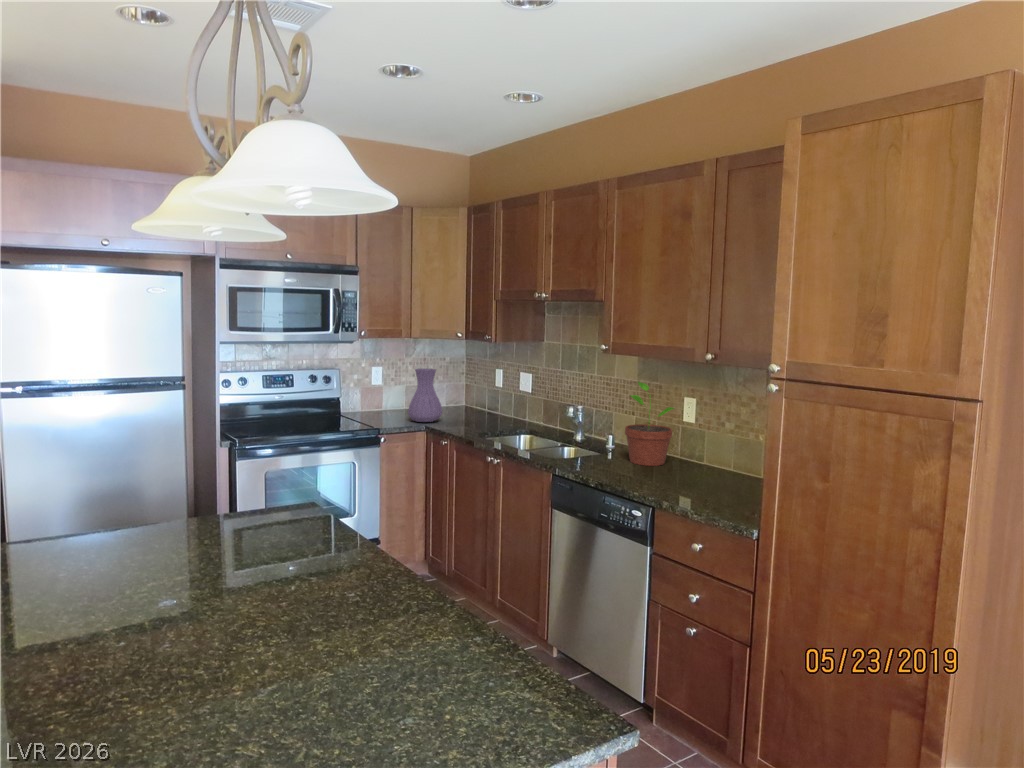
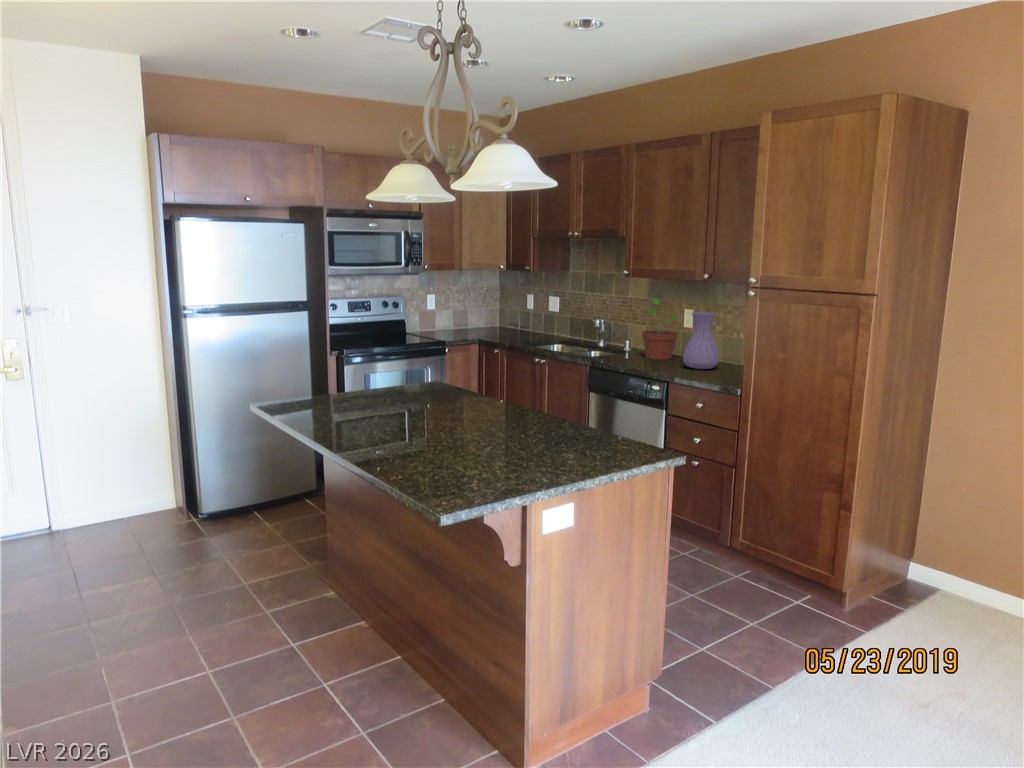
vase: present [408,368,442,422] -> present [683,312,719,369]

